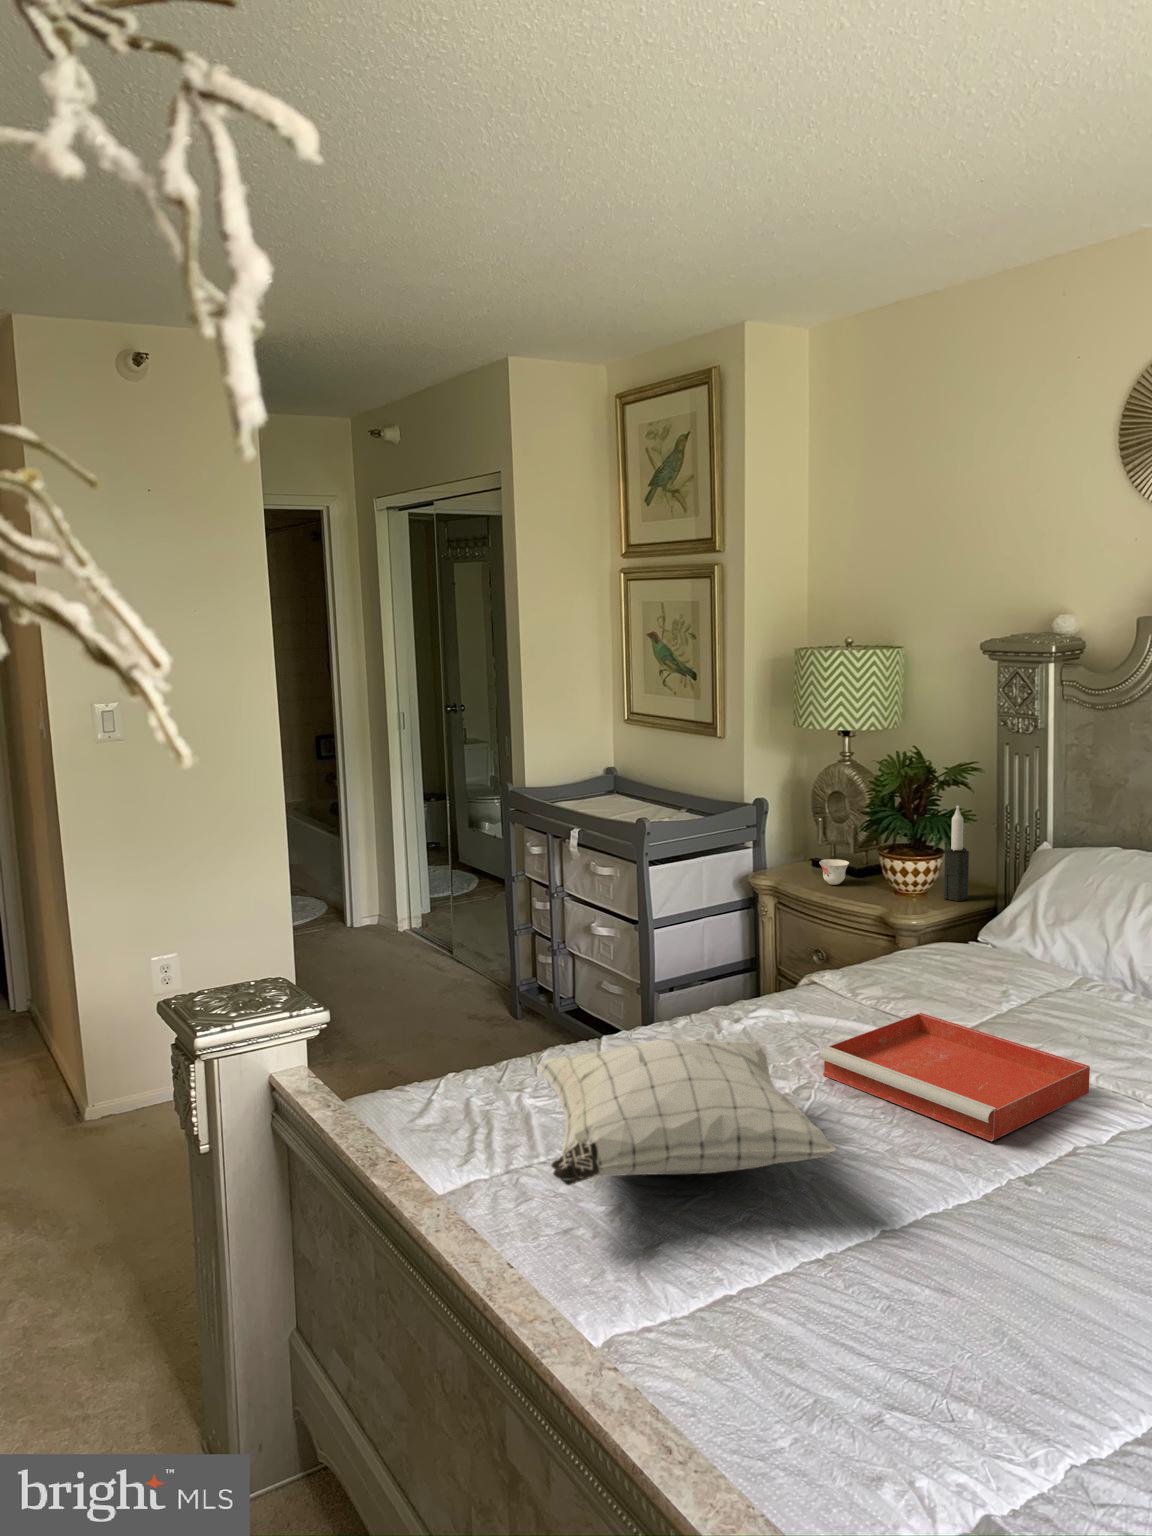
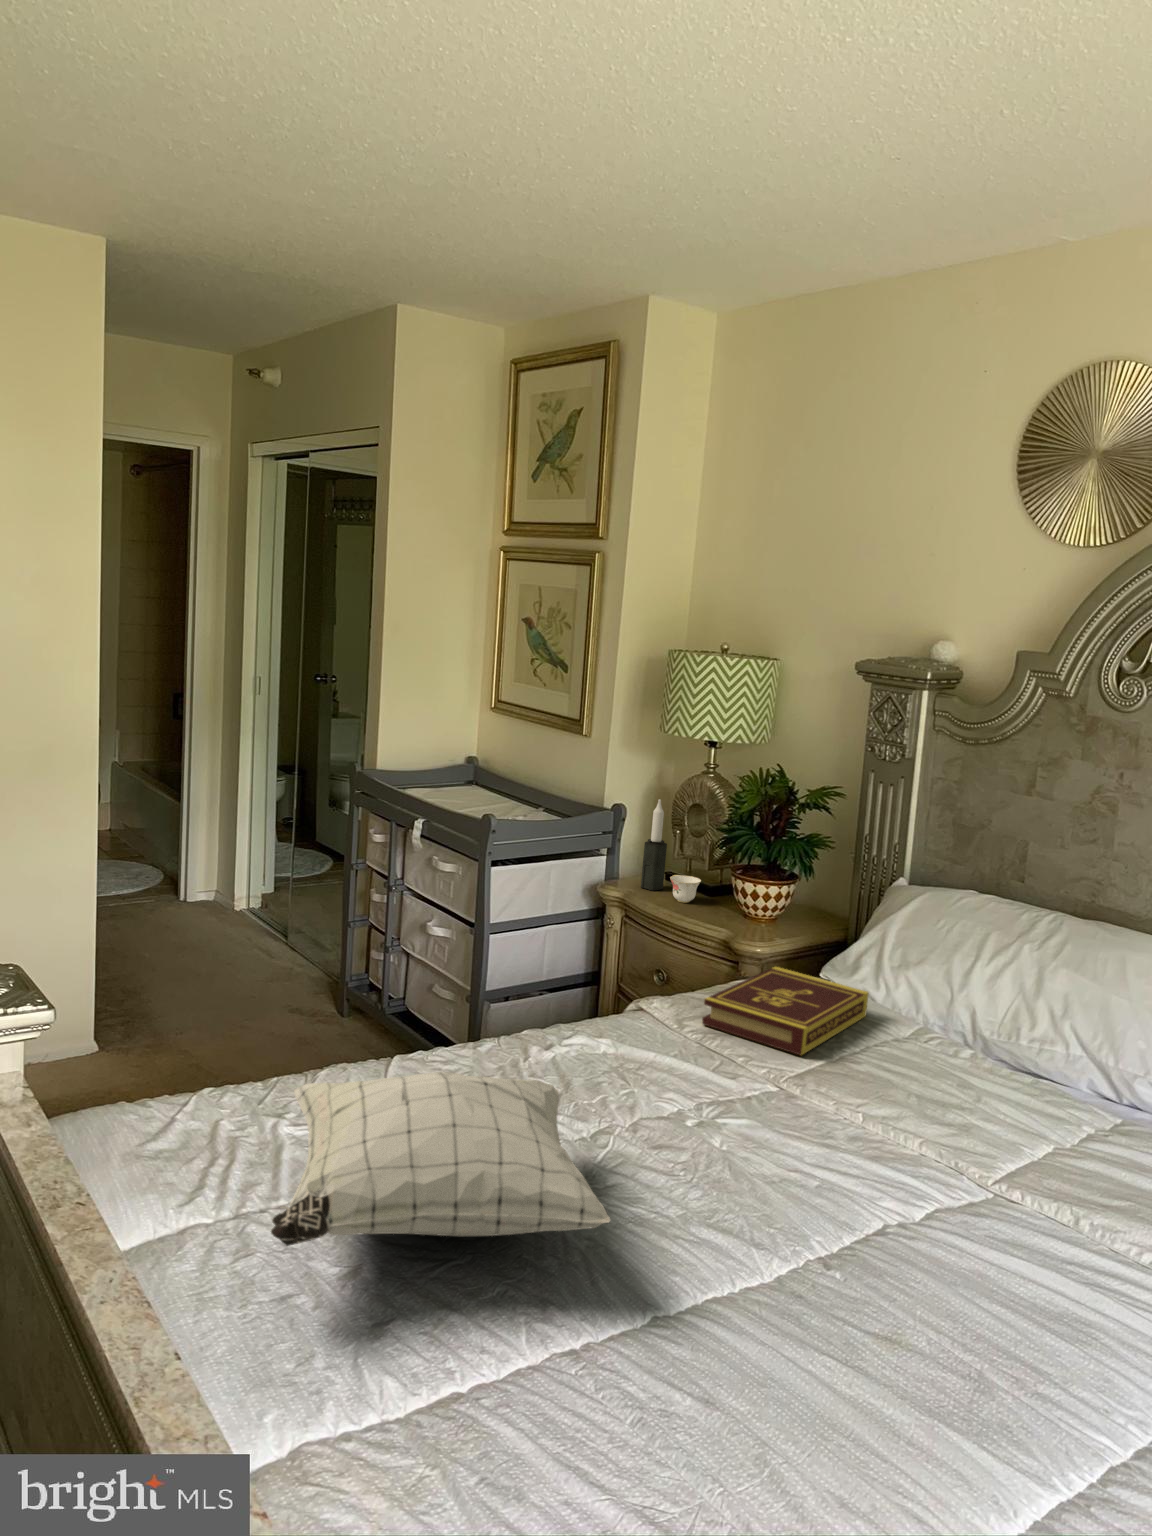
candle: present [944,806,969,901] -> present [641,799,667,891]
book: none [875,934,1027,1011] -> present [702,967,869,1055]
tray: present [820,1013,1090,1141] -> none [624,1056,913,1213]

